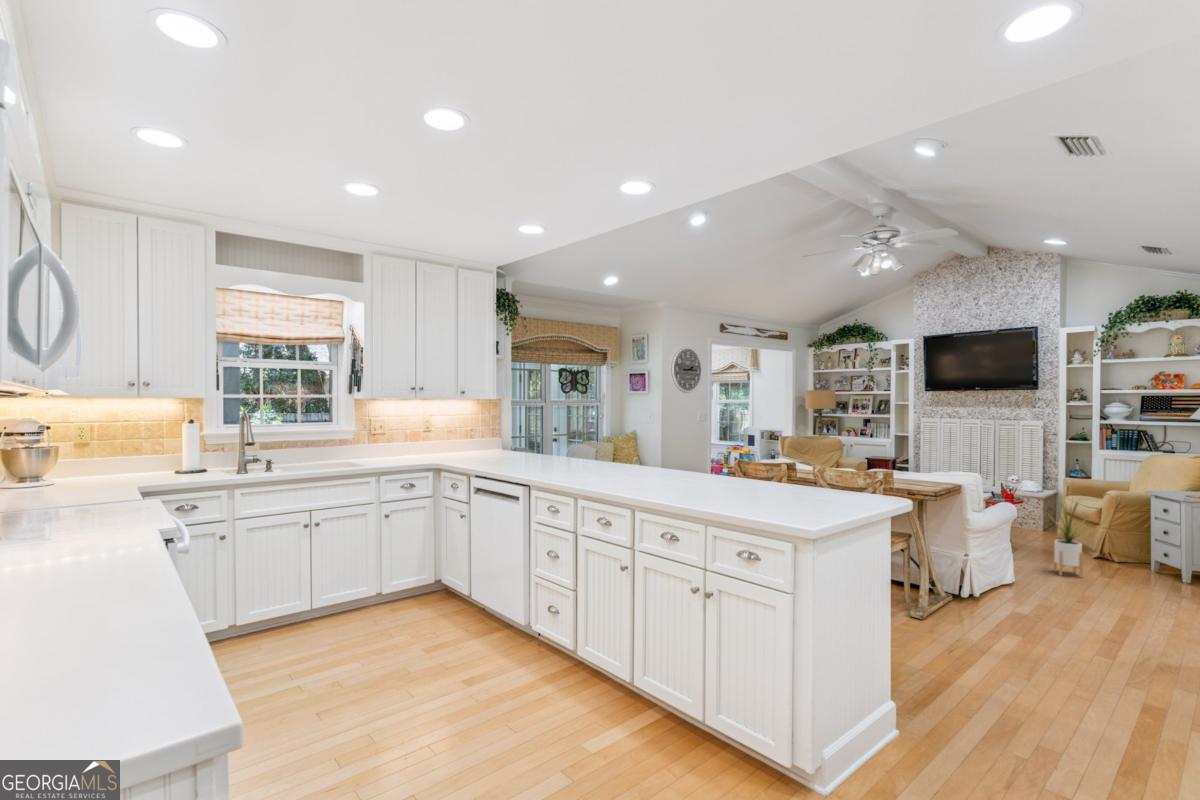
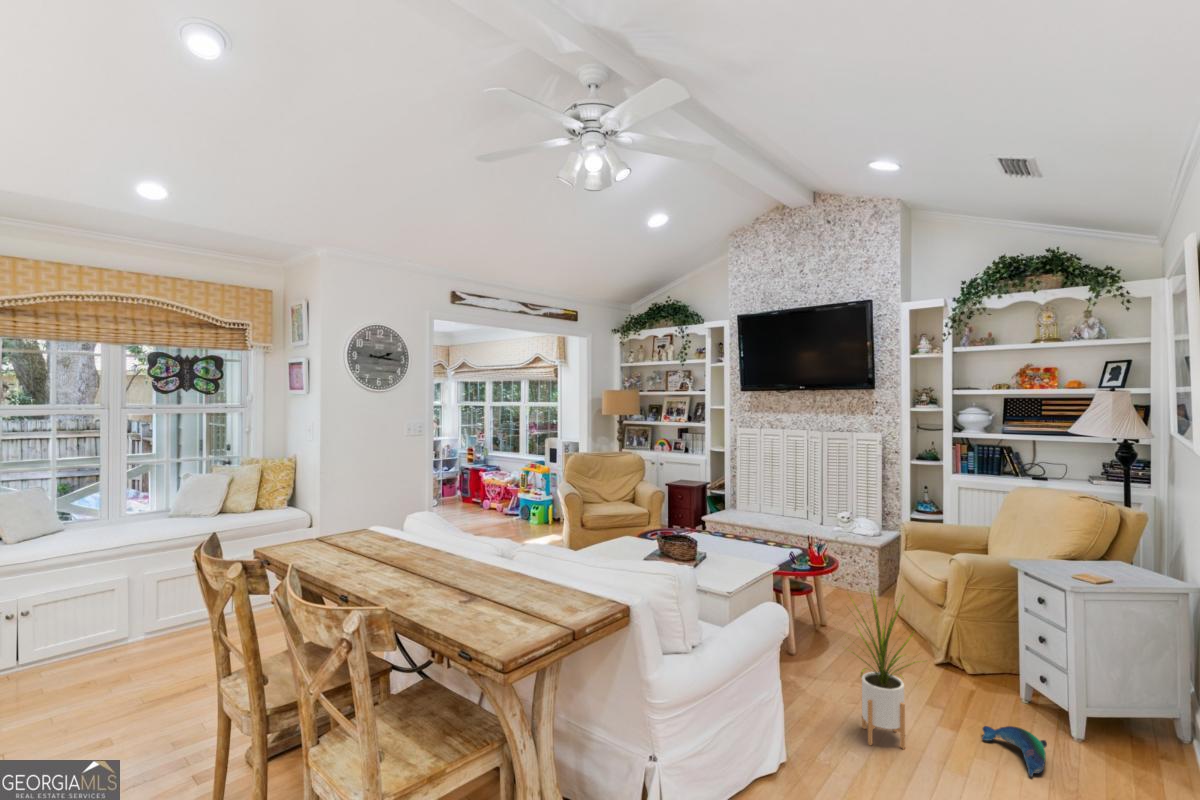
plush toy: none [1129,569,1170,588] -> present [982,726,1047,776]

